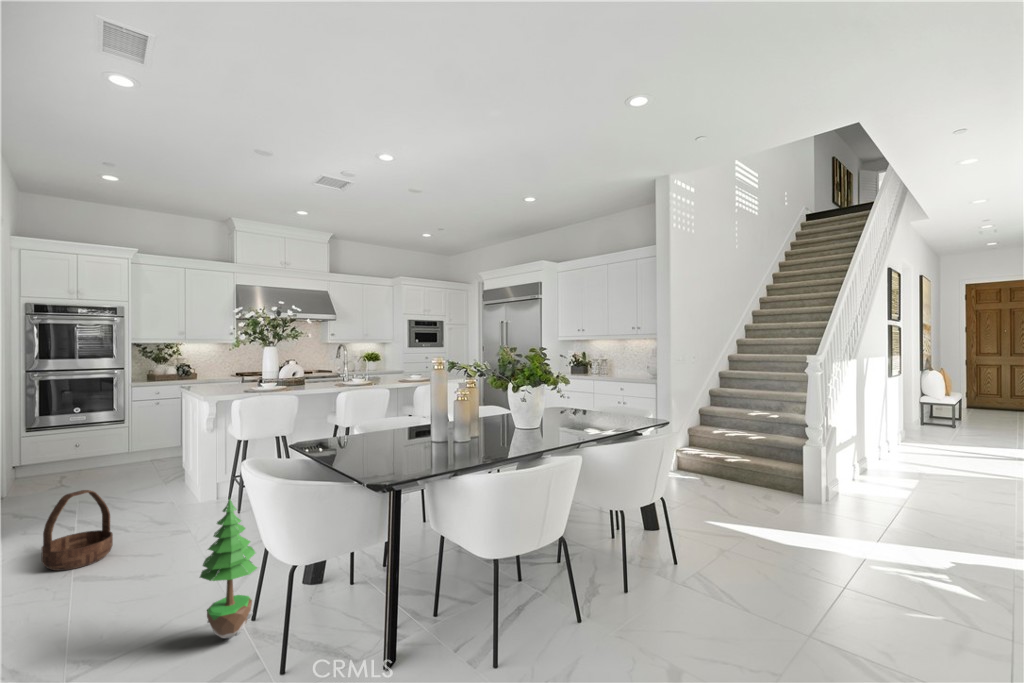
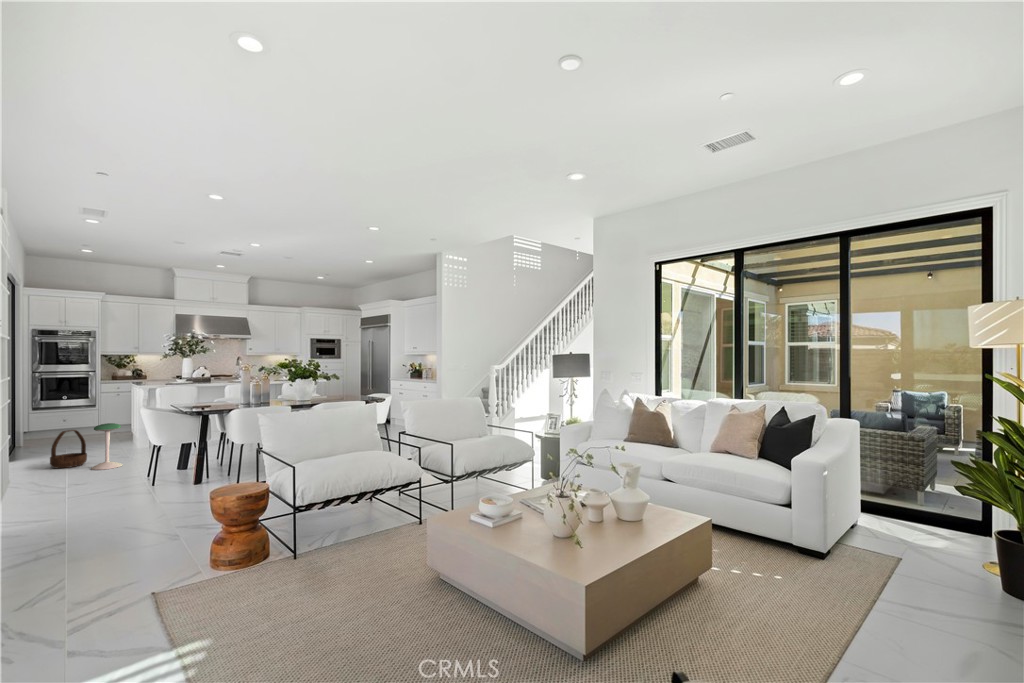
stool: none [121,480,180,579] -> present [91,423,123,470]
potted tree: present [200,499,257,638] -> none [126,420,154,481]

